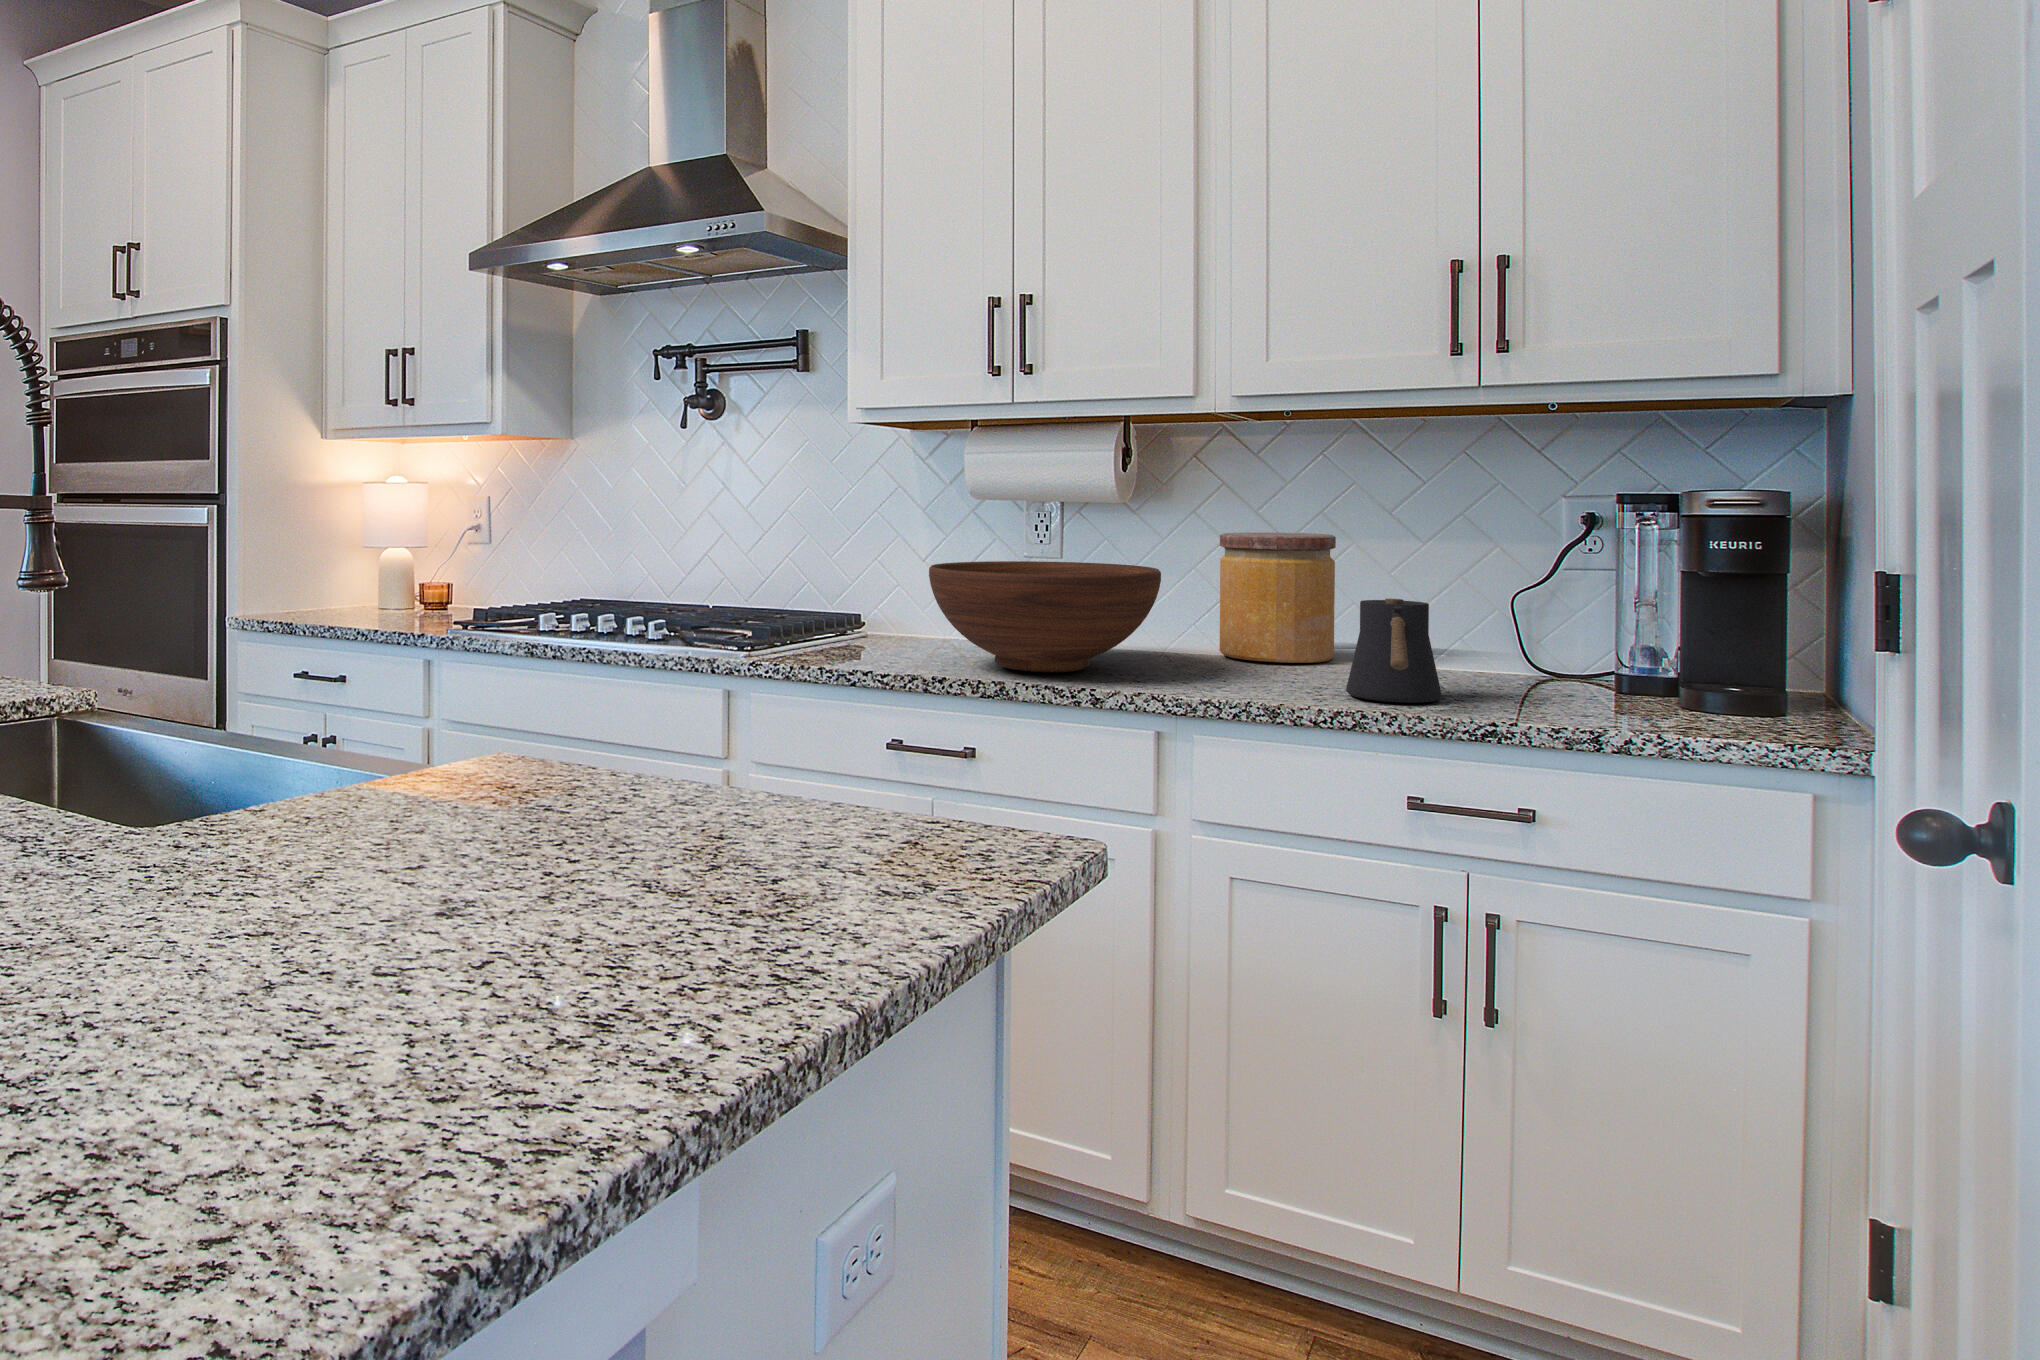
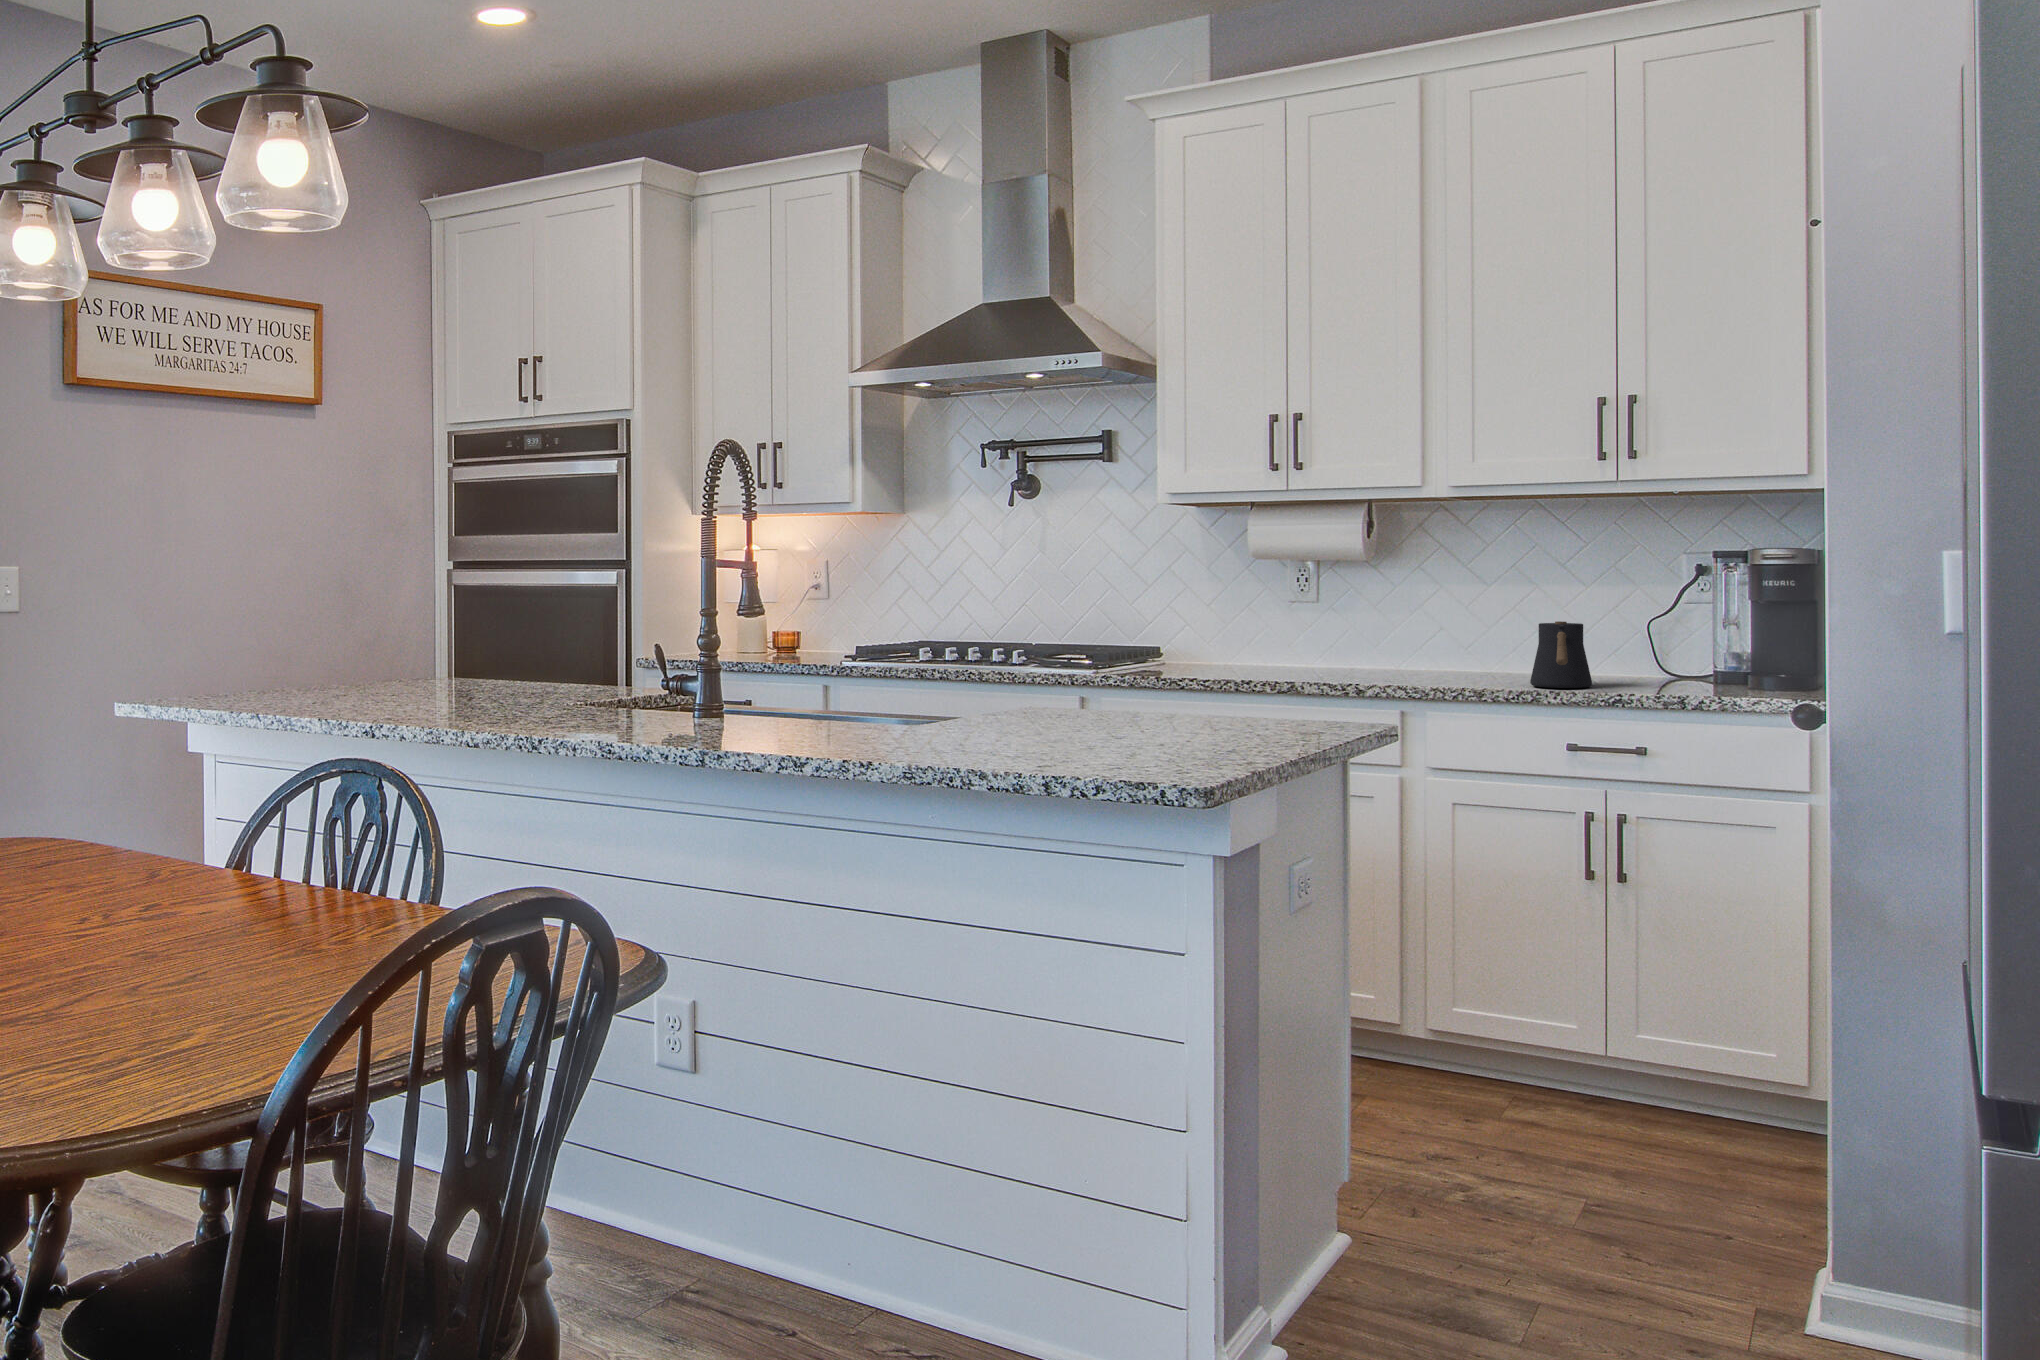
jar: present [1220,532,1336,663] -> none [1443,582,1526,672]
fruit bowl: present [929,561,1161,672] -> none [1235,605,1403,679]

